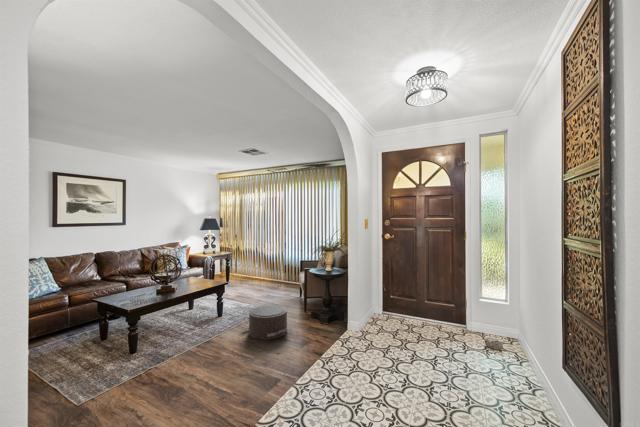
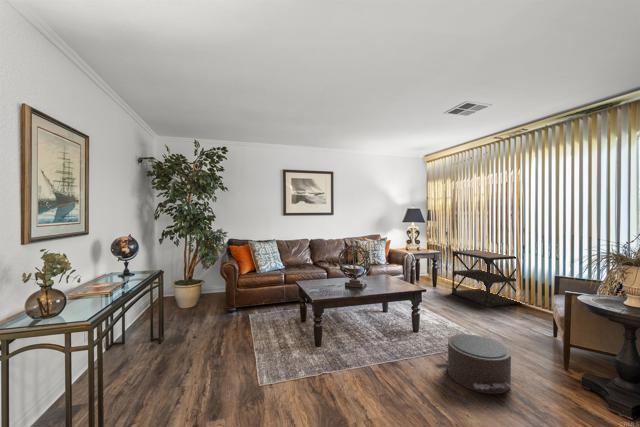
side table: none [243,247,291,289] -> present [452,250,520,307]

